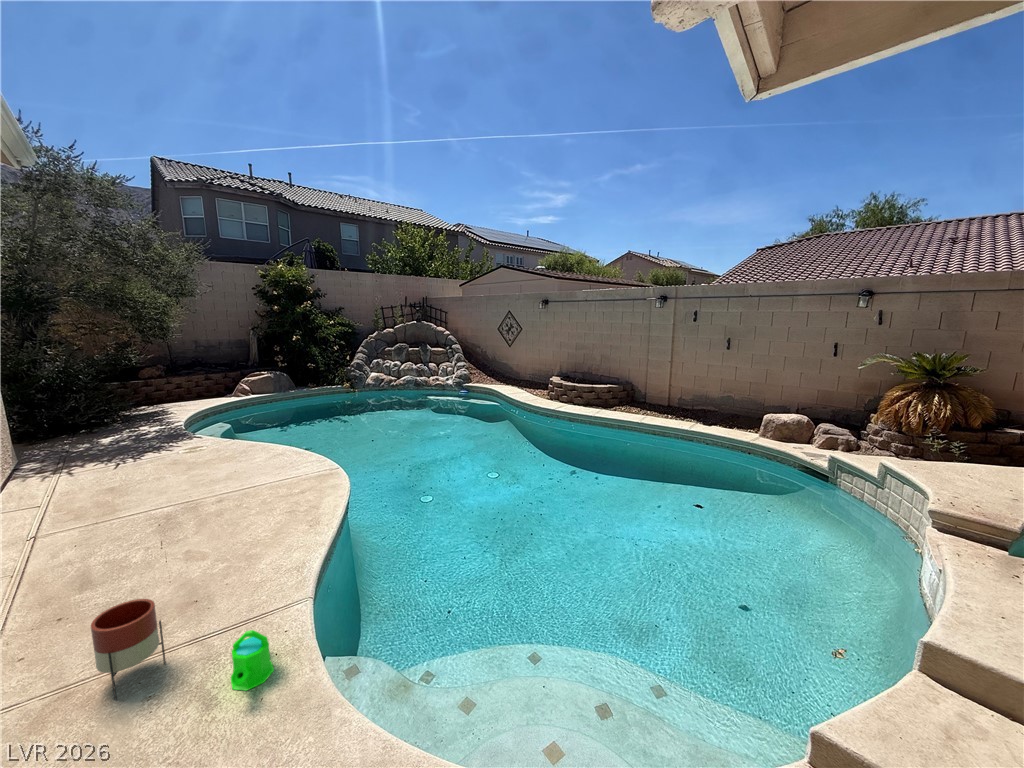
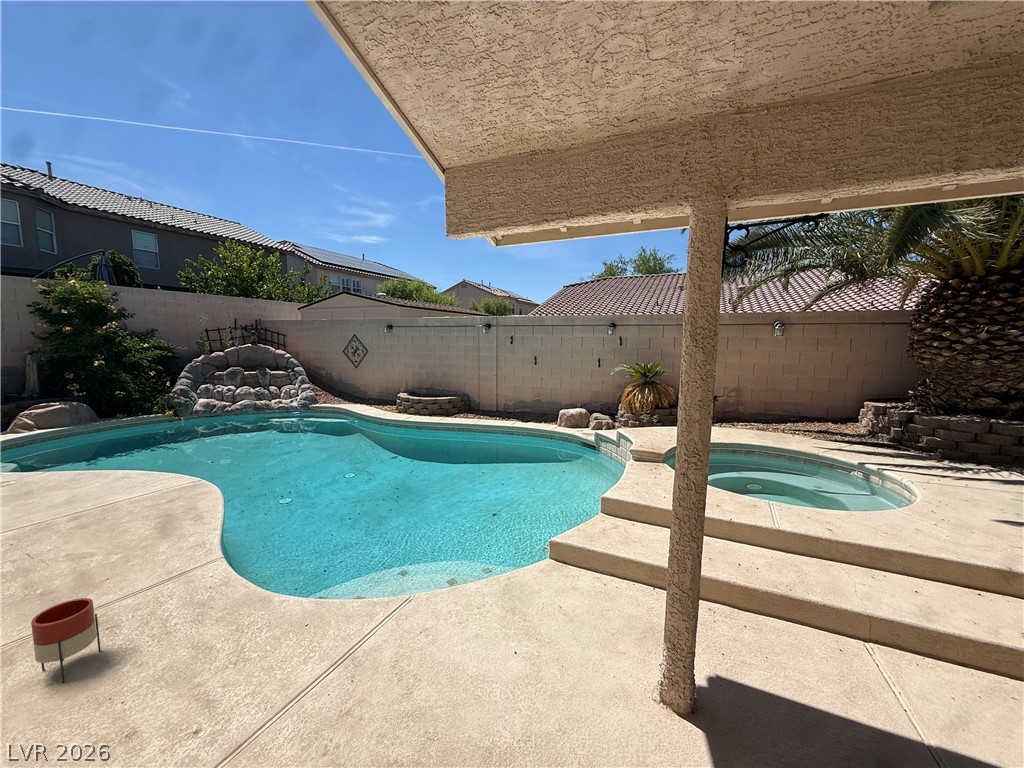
watering can: present [231,630,274,691] -> none [178,598,217,646]

